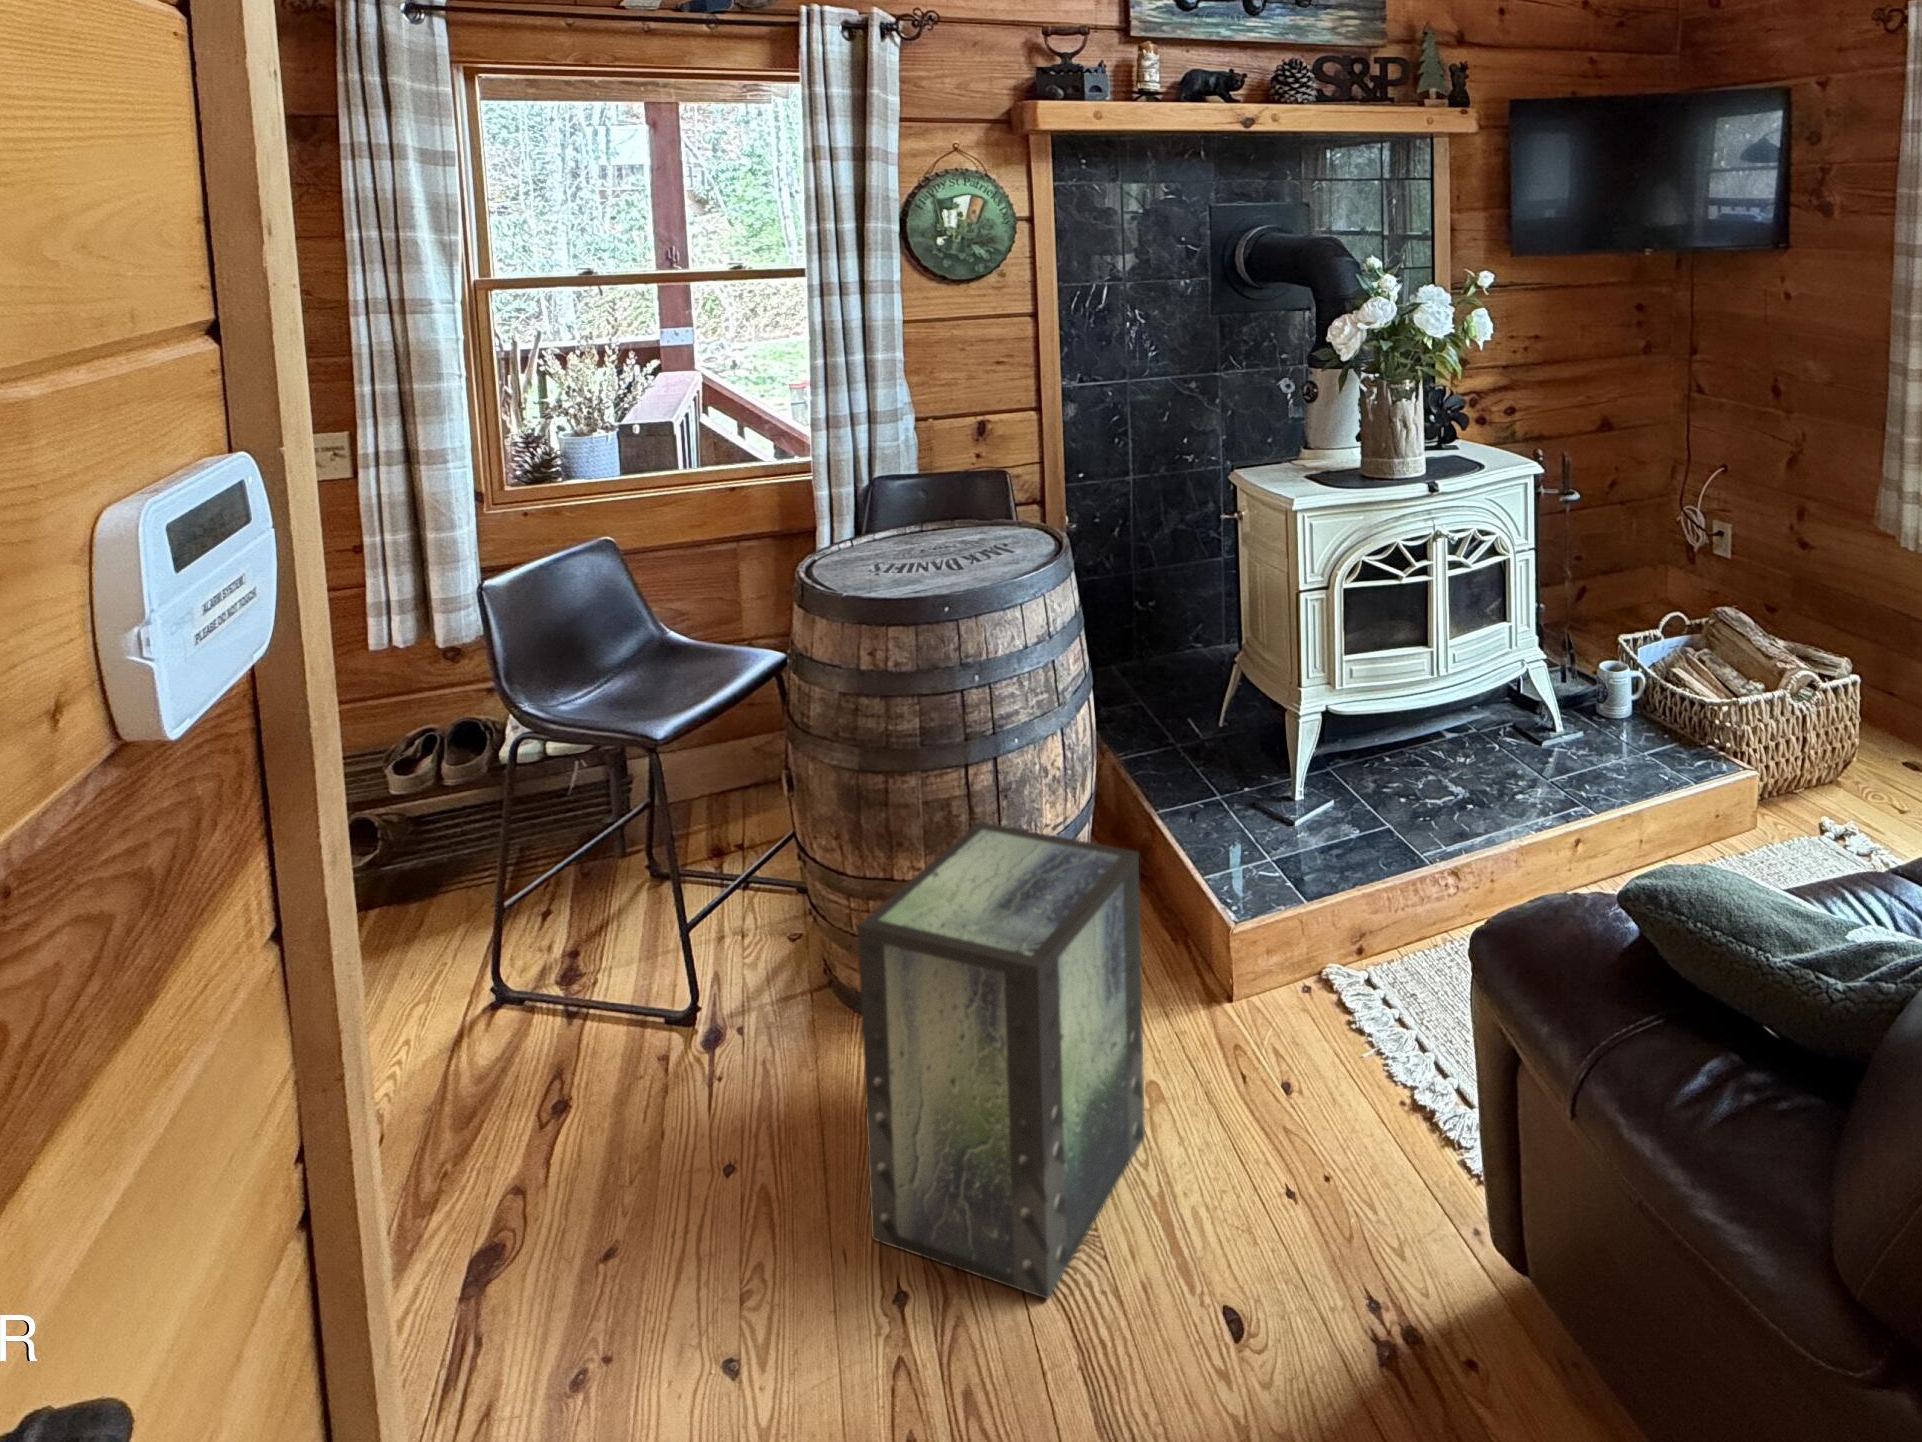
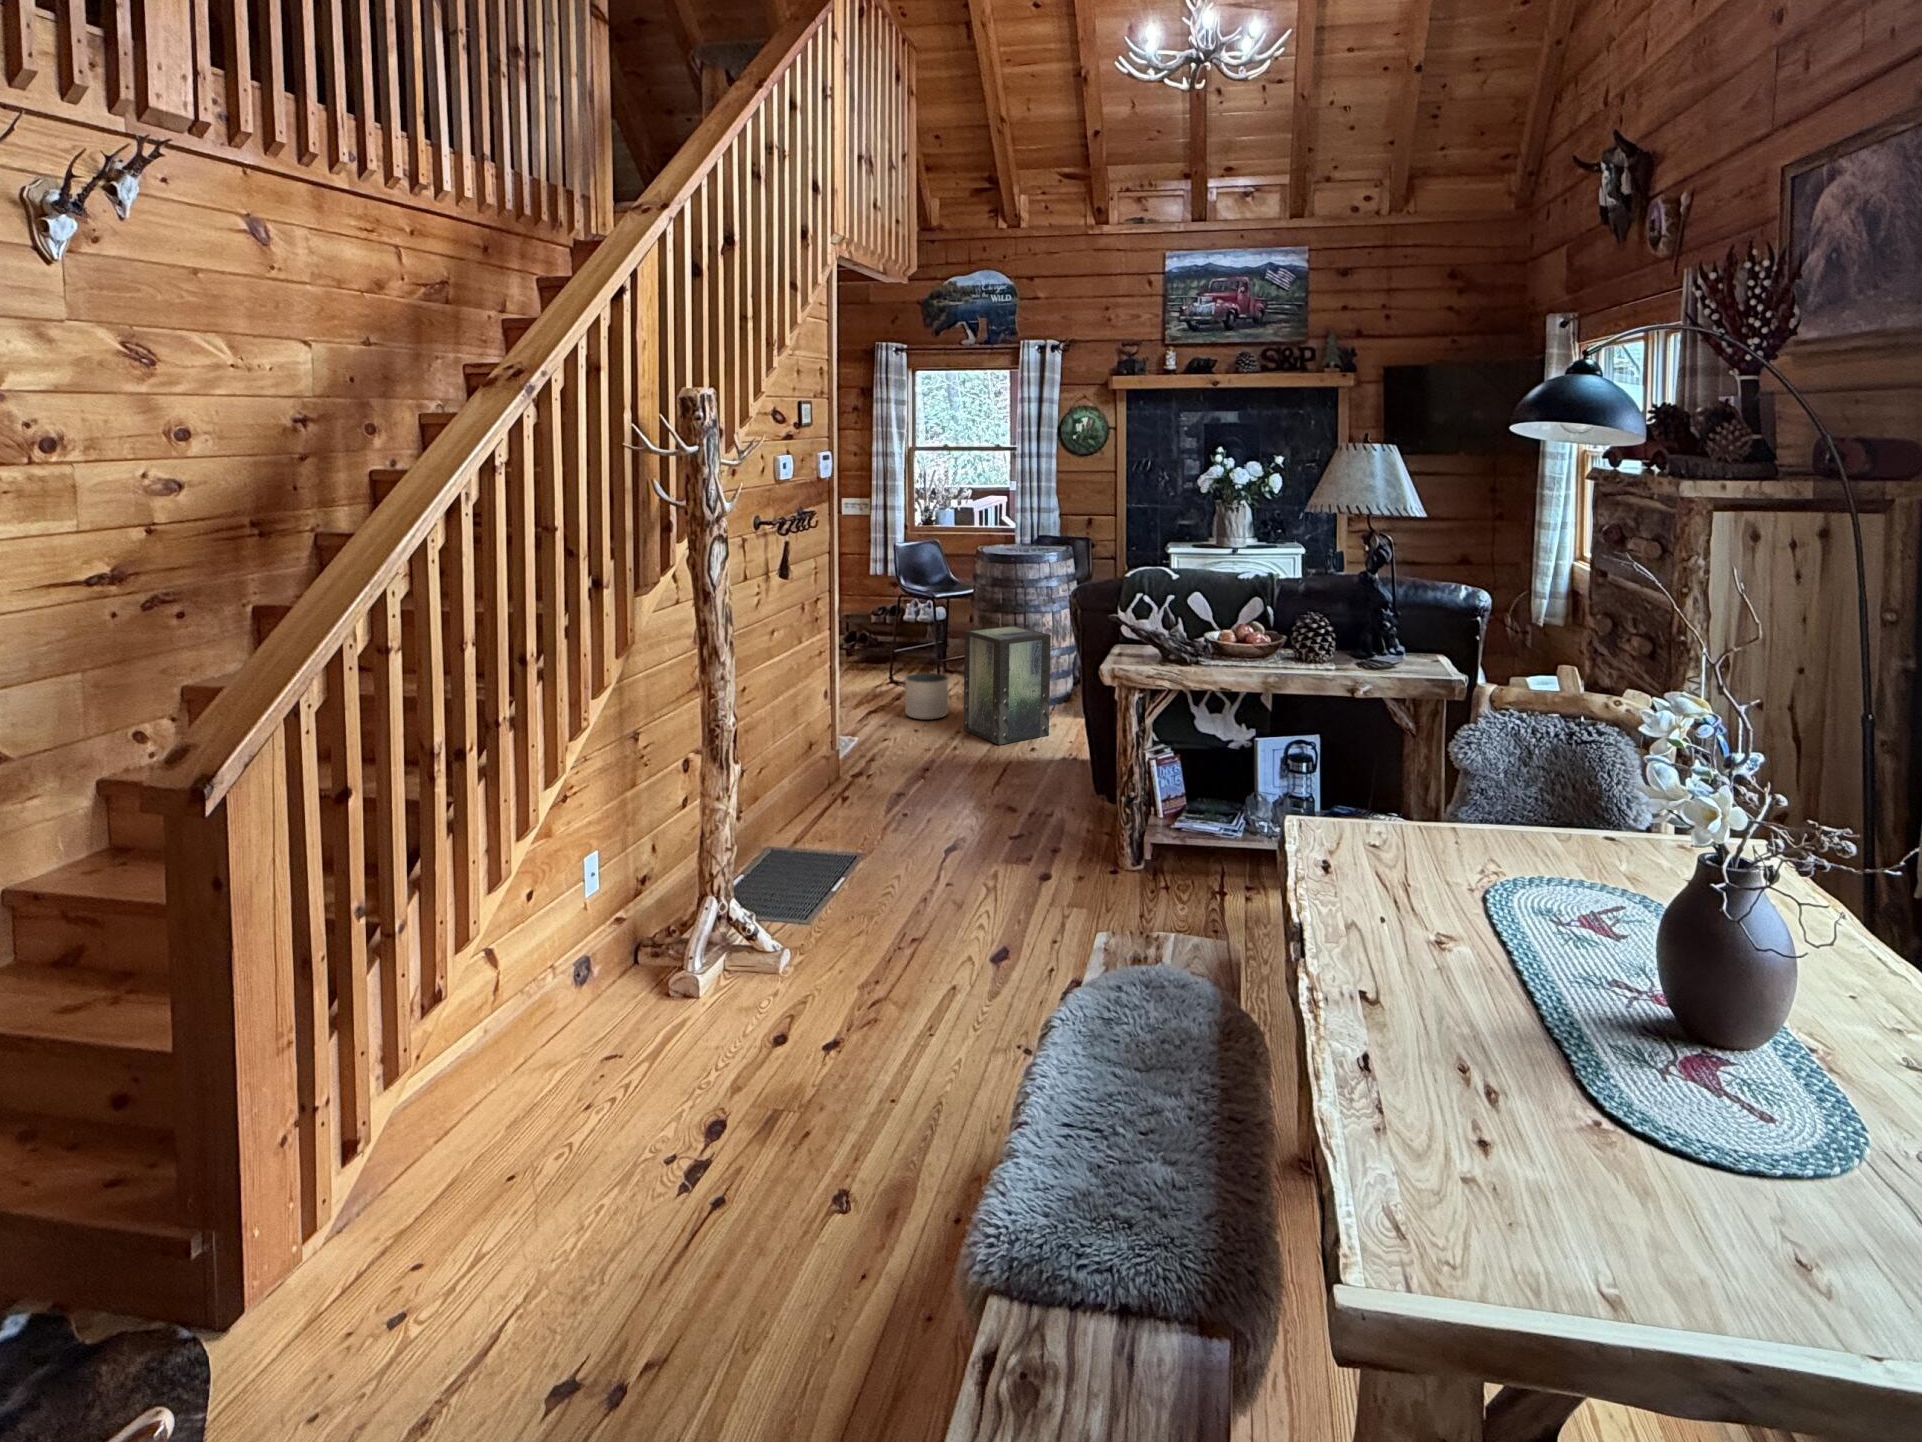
planter: none [607,1019,773,1240] -> present [905,673,948,720]

